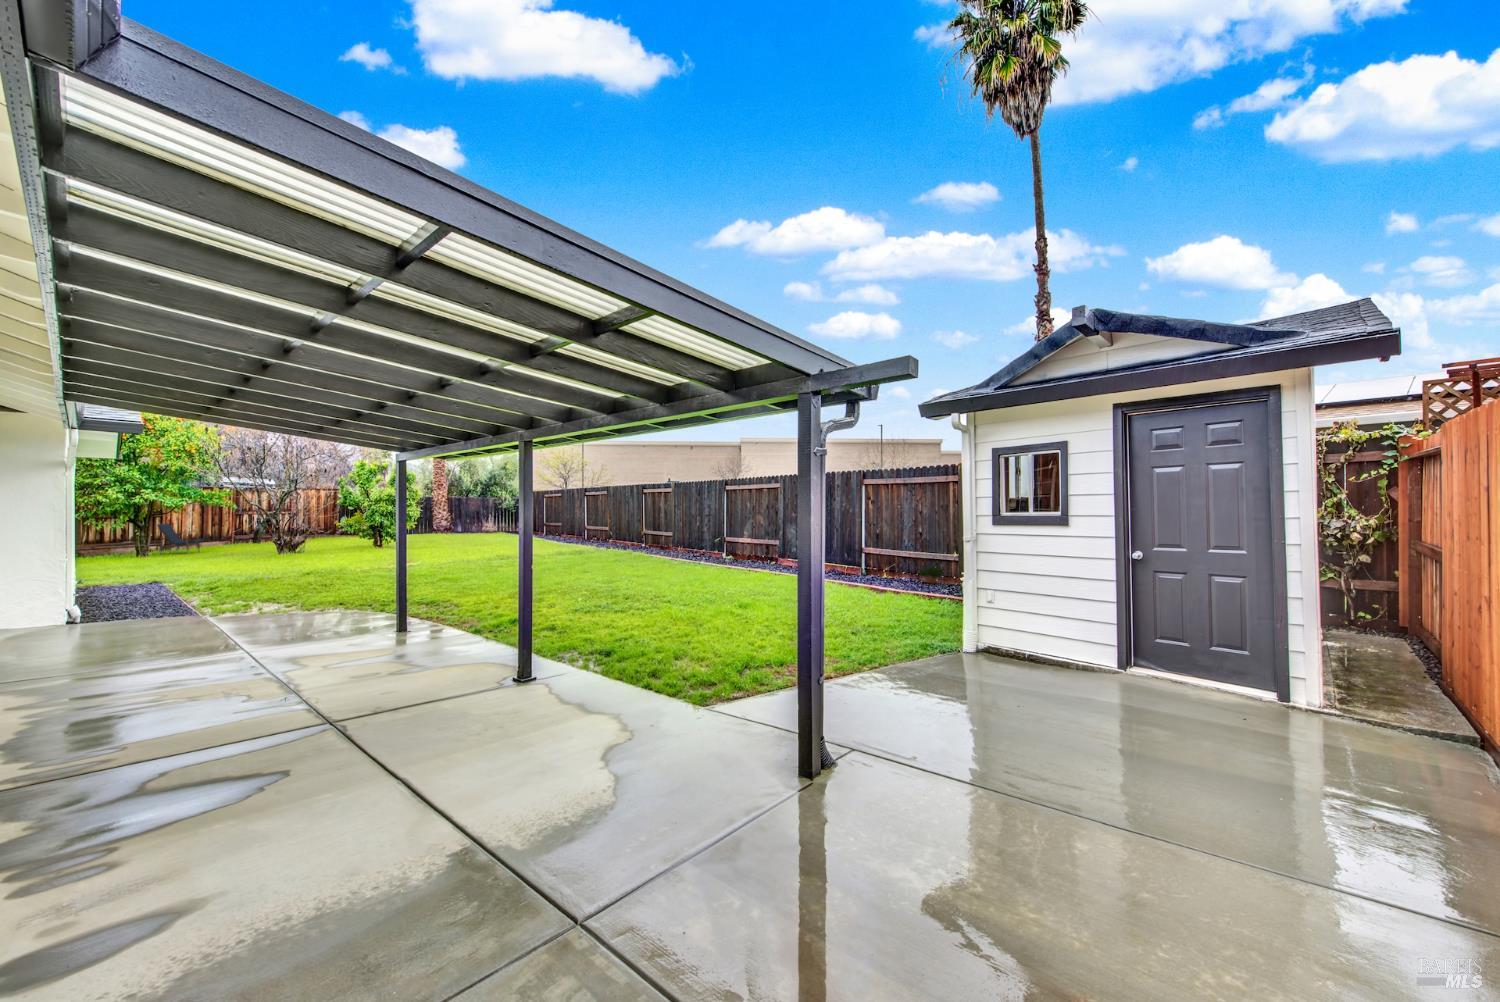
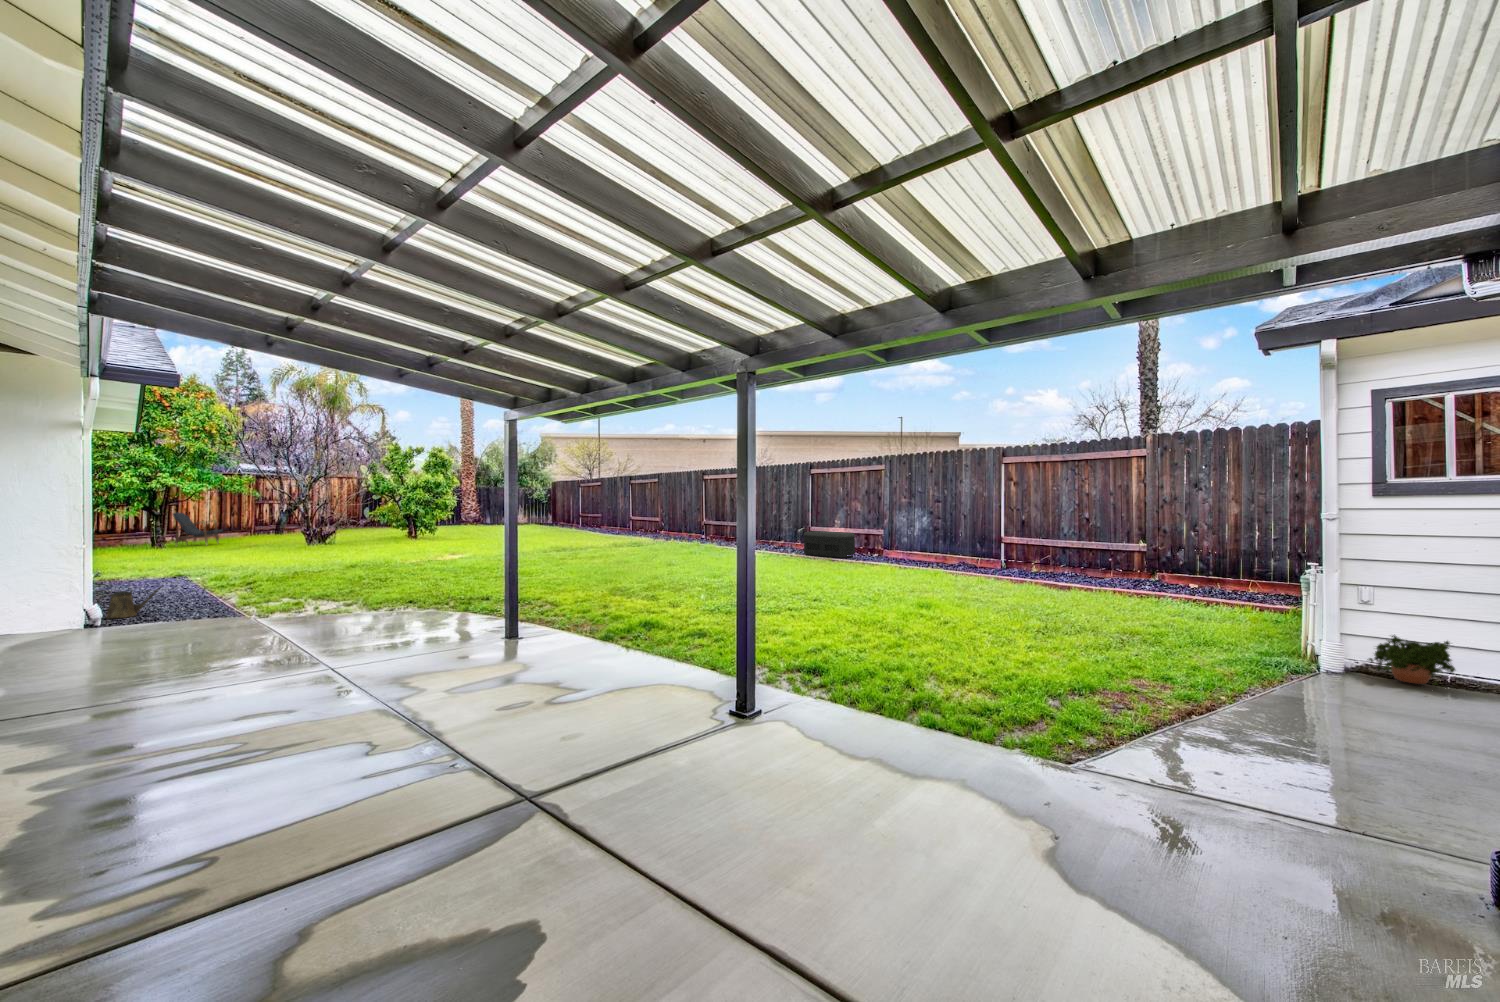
storage bench: none [714,541,756,565] -> present [804,531,855,558]
potted plant: present [916,565,944,584] -> present [1367,635,1456,685]
watering can: none [77,589,134,617] -> present [98,586,163,618]

